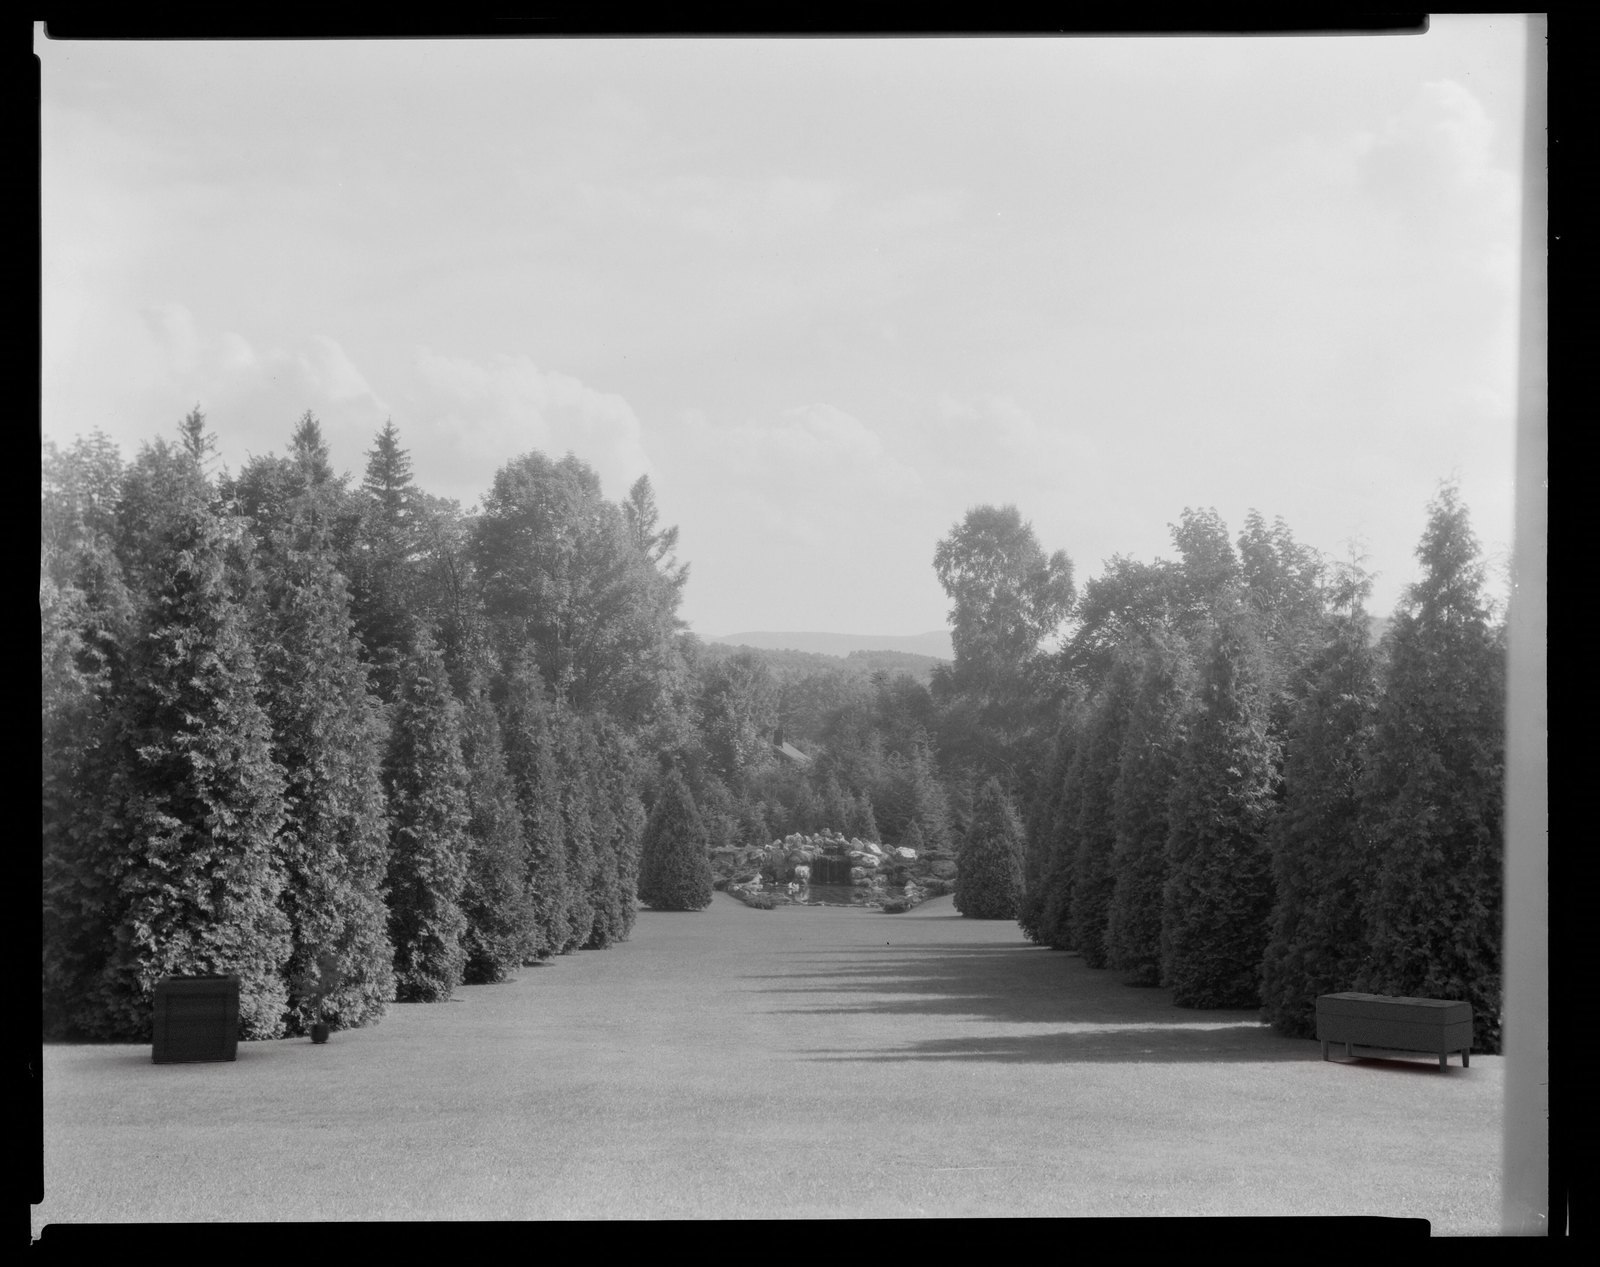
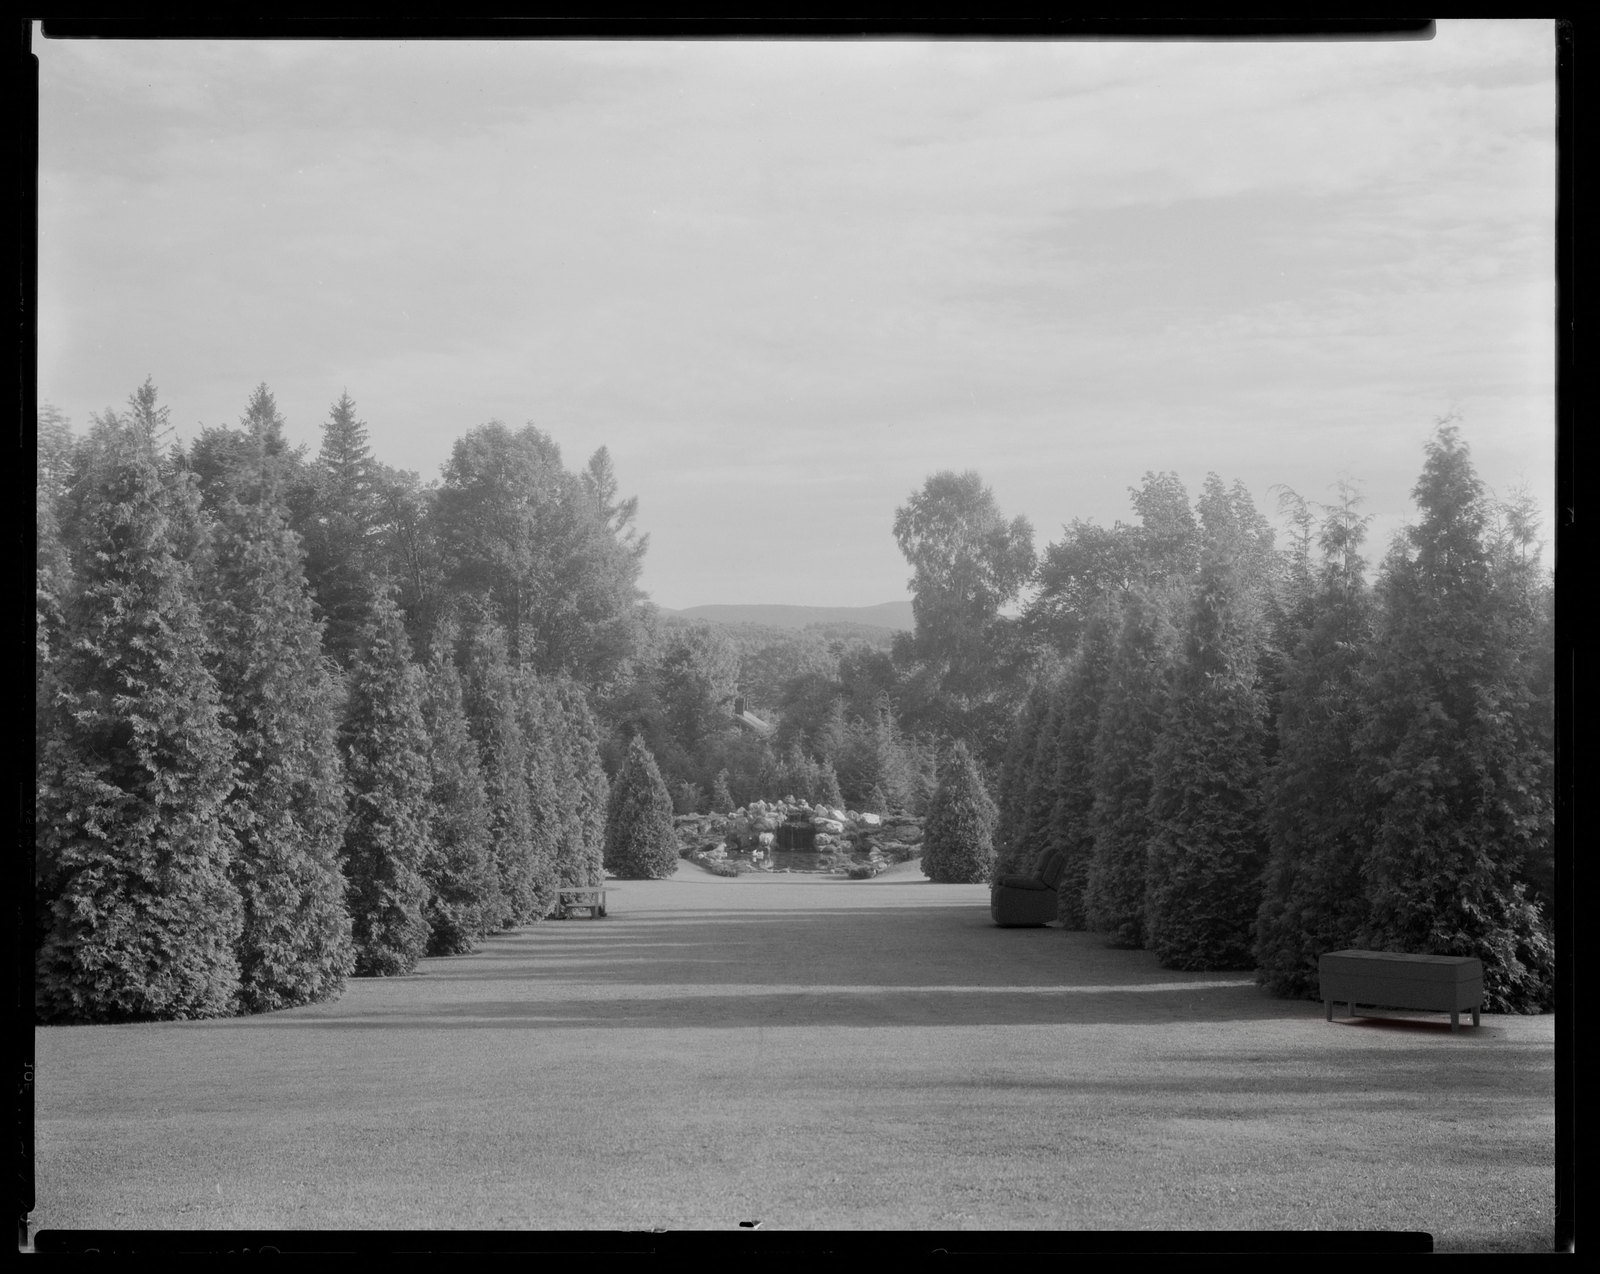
chair: none [1020,885,1097,966] -> present [991,846,1069,927]
round table: none [585,919,654,952] -> present [552,887,621,920]
potted tree: present [291,944,344,1043] -> none [242,916,302,1021]
wooden crate: present [152,974,240,1064] -> none [92,950,188,1048]

